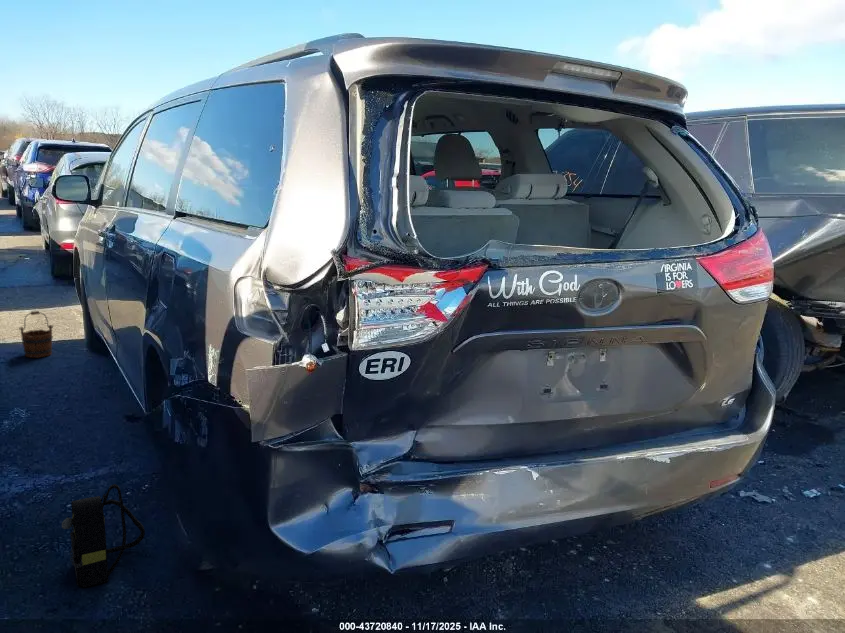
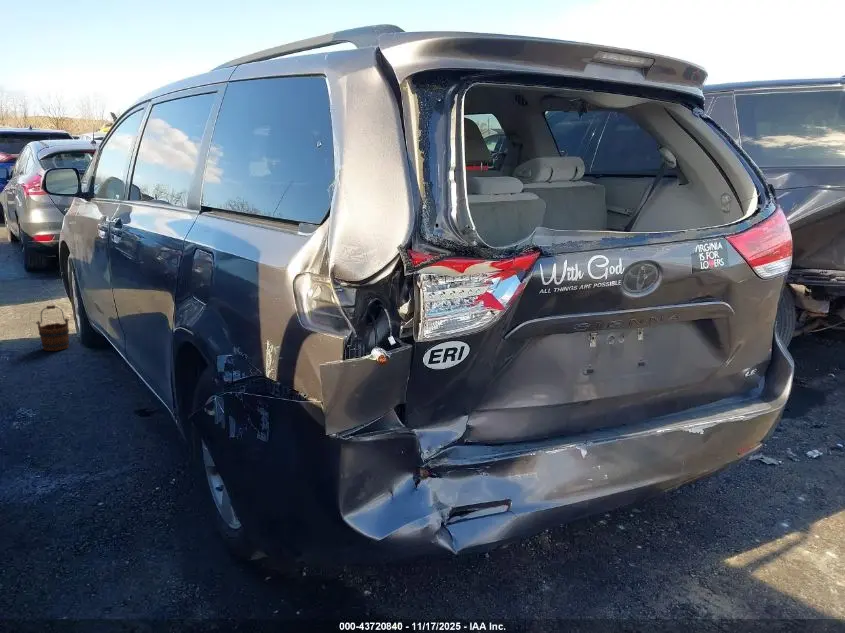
backpack: present [62,484,145,587] -> none [116,475,194,576]

